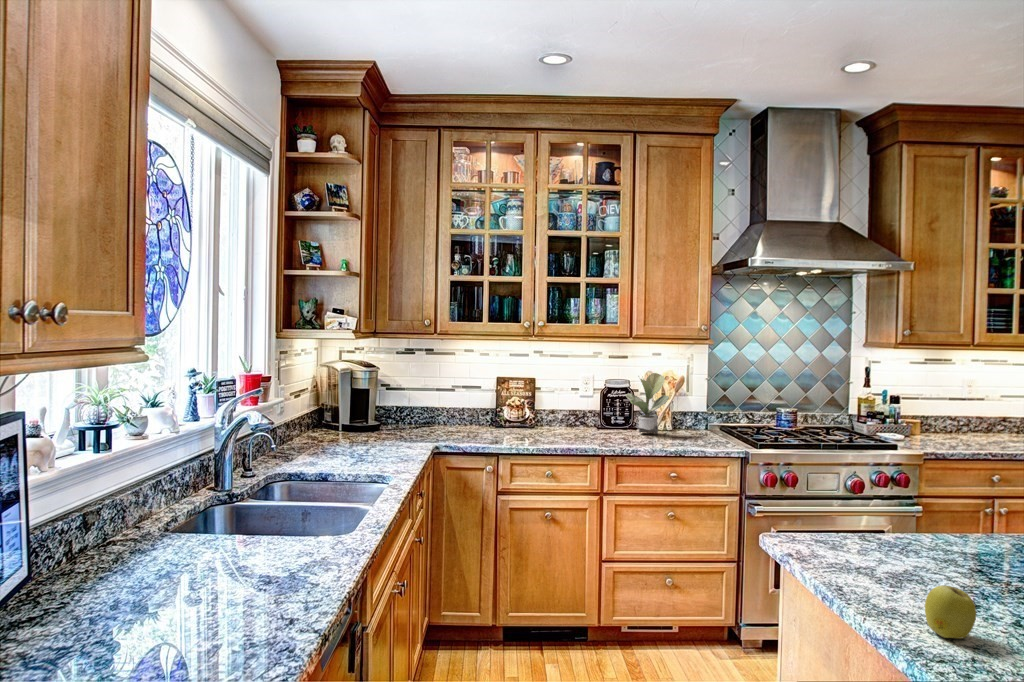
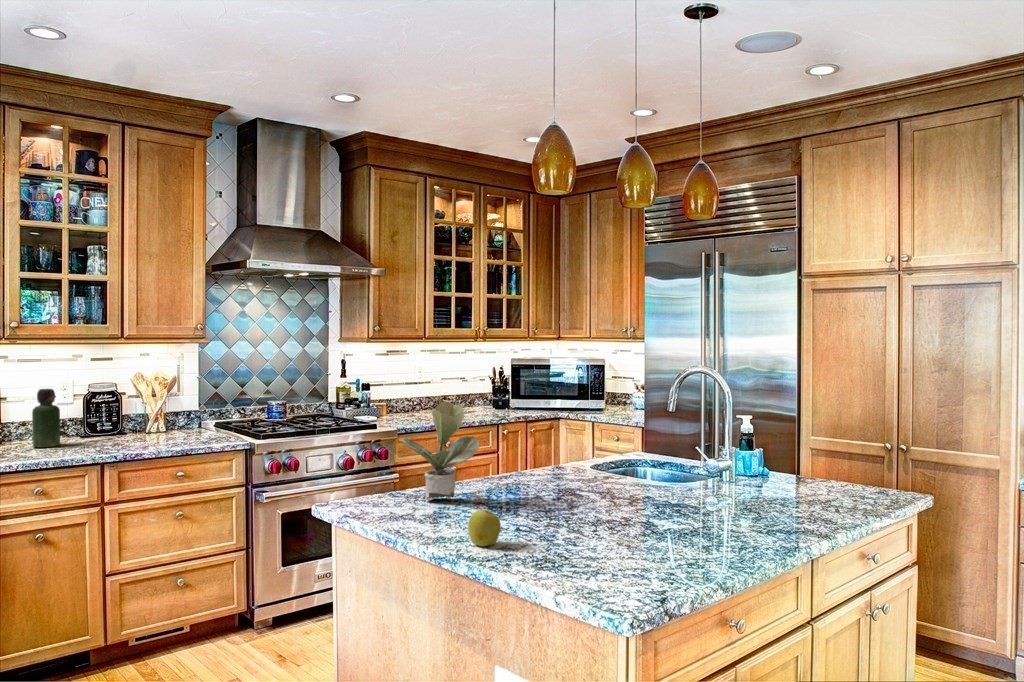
potted plant: present [626,373,669,434] -> present [399,402,480,500]
bottle: none [555,382,577,434] -> present [32,389,60,447]

